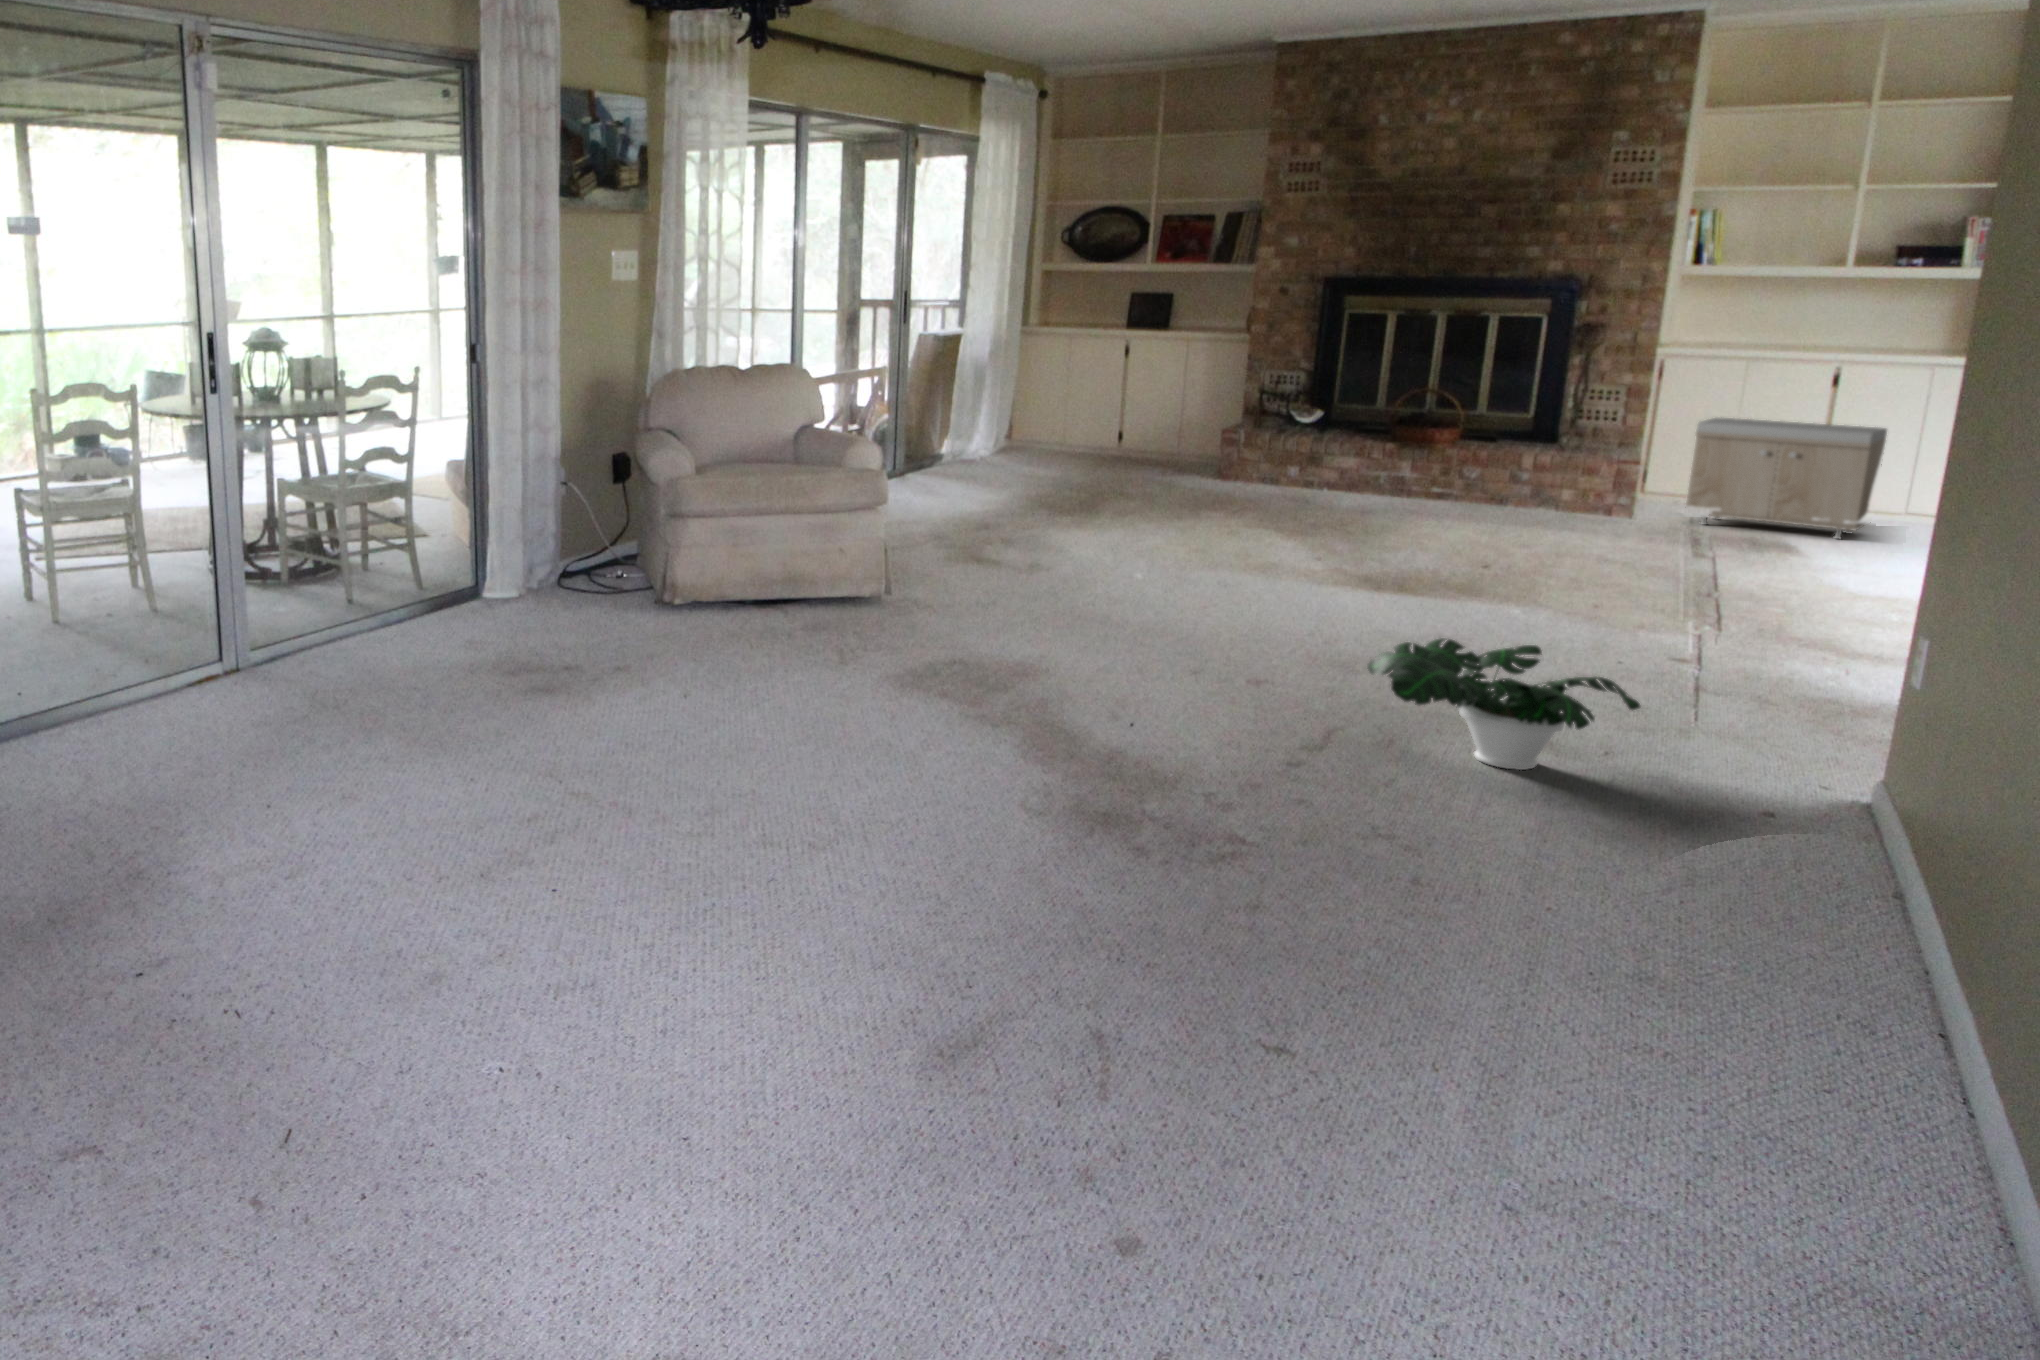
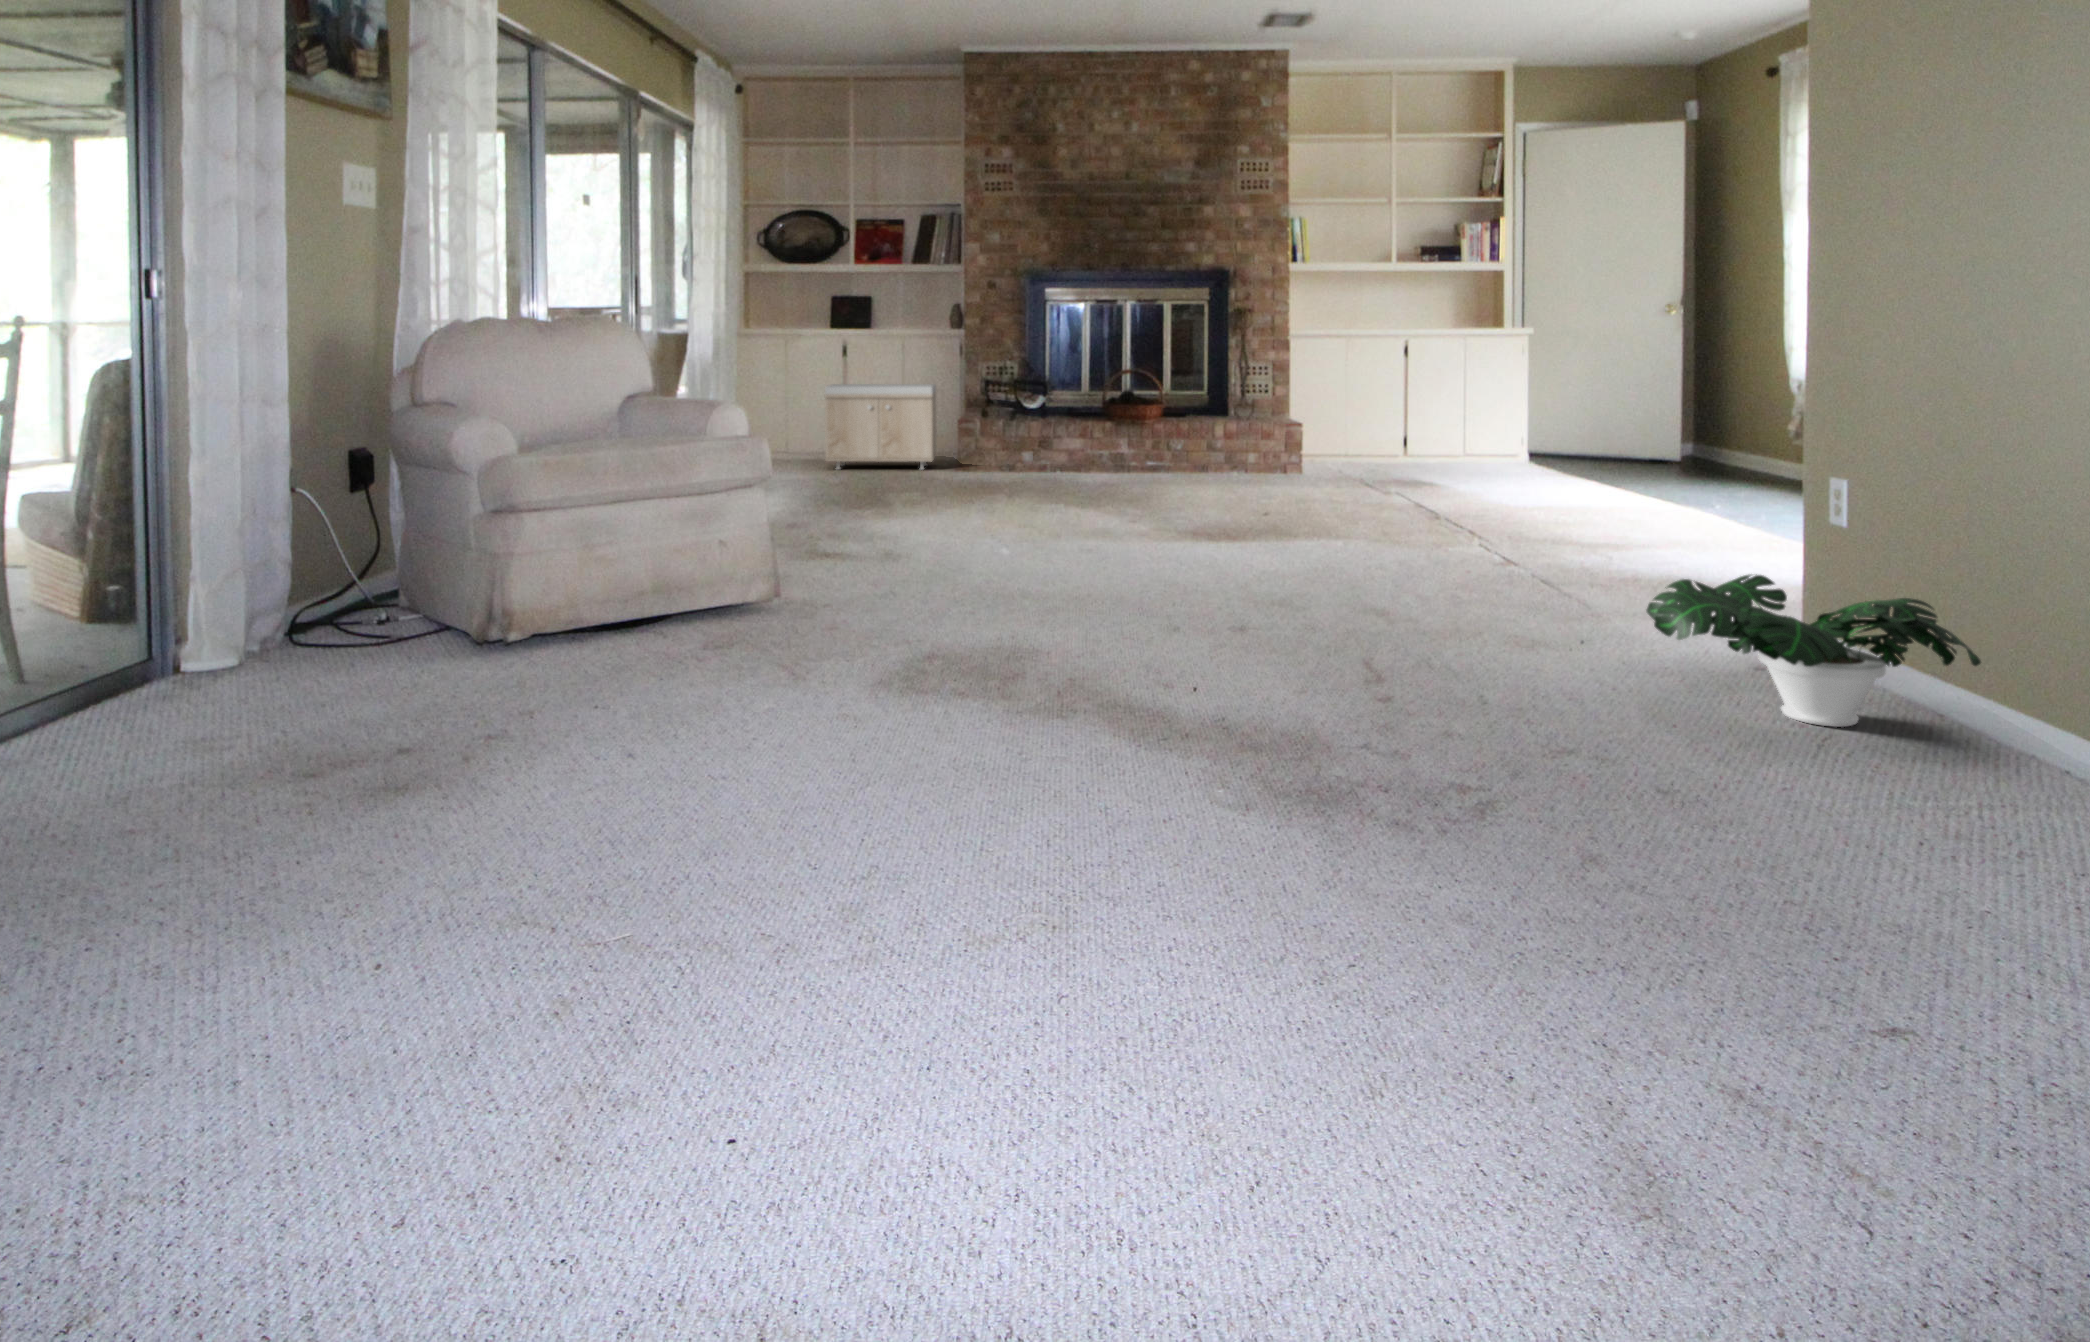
storage bench: present [1686,417,1887,539] -> present [825,384,936,470]

